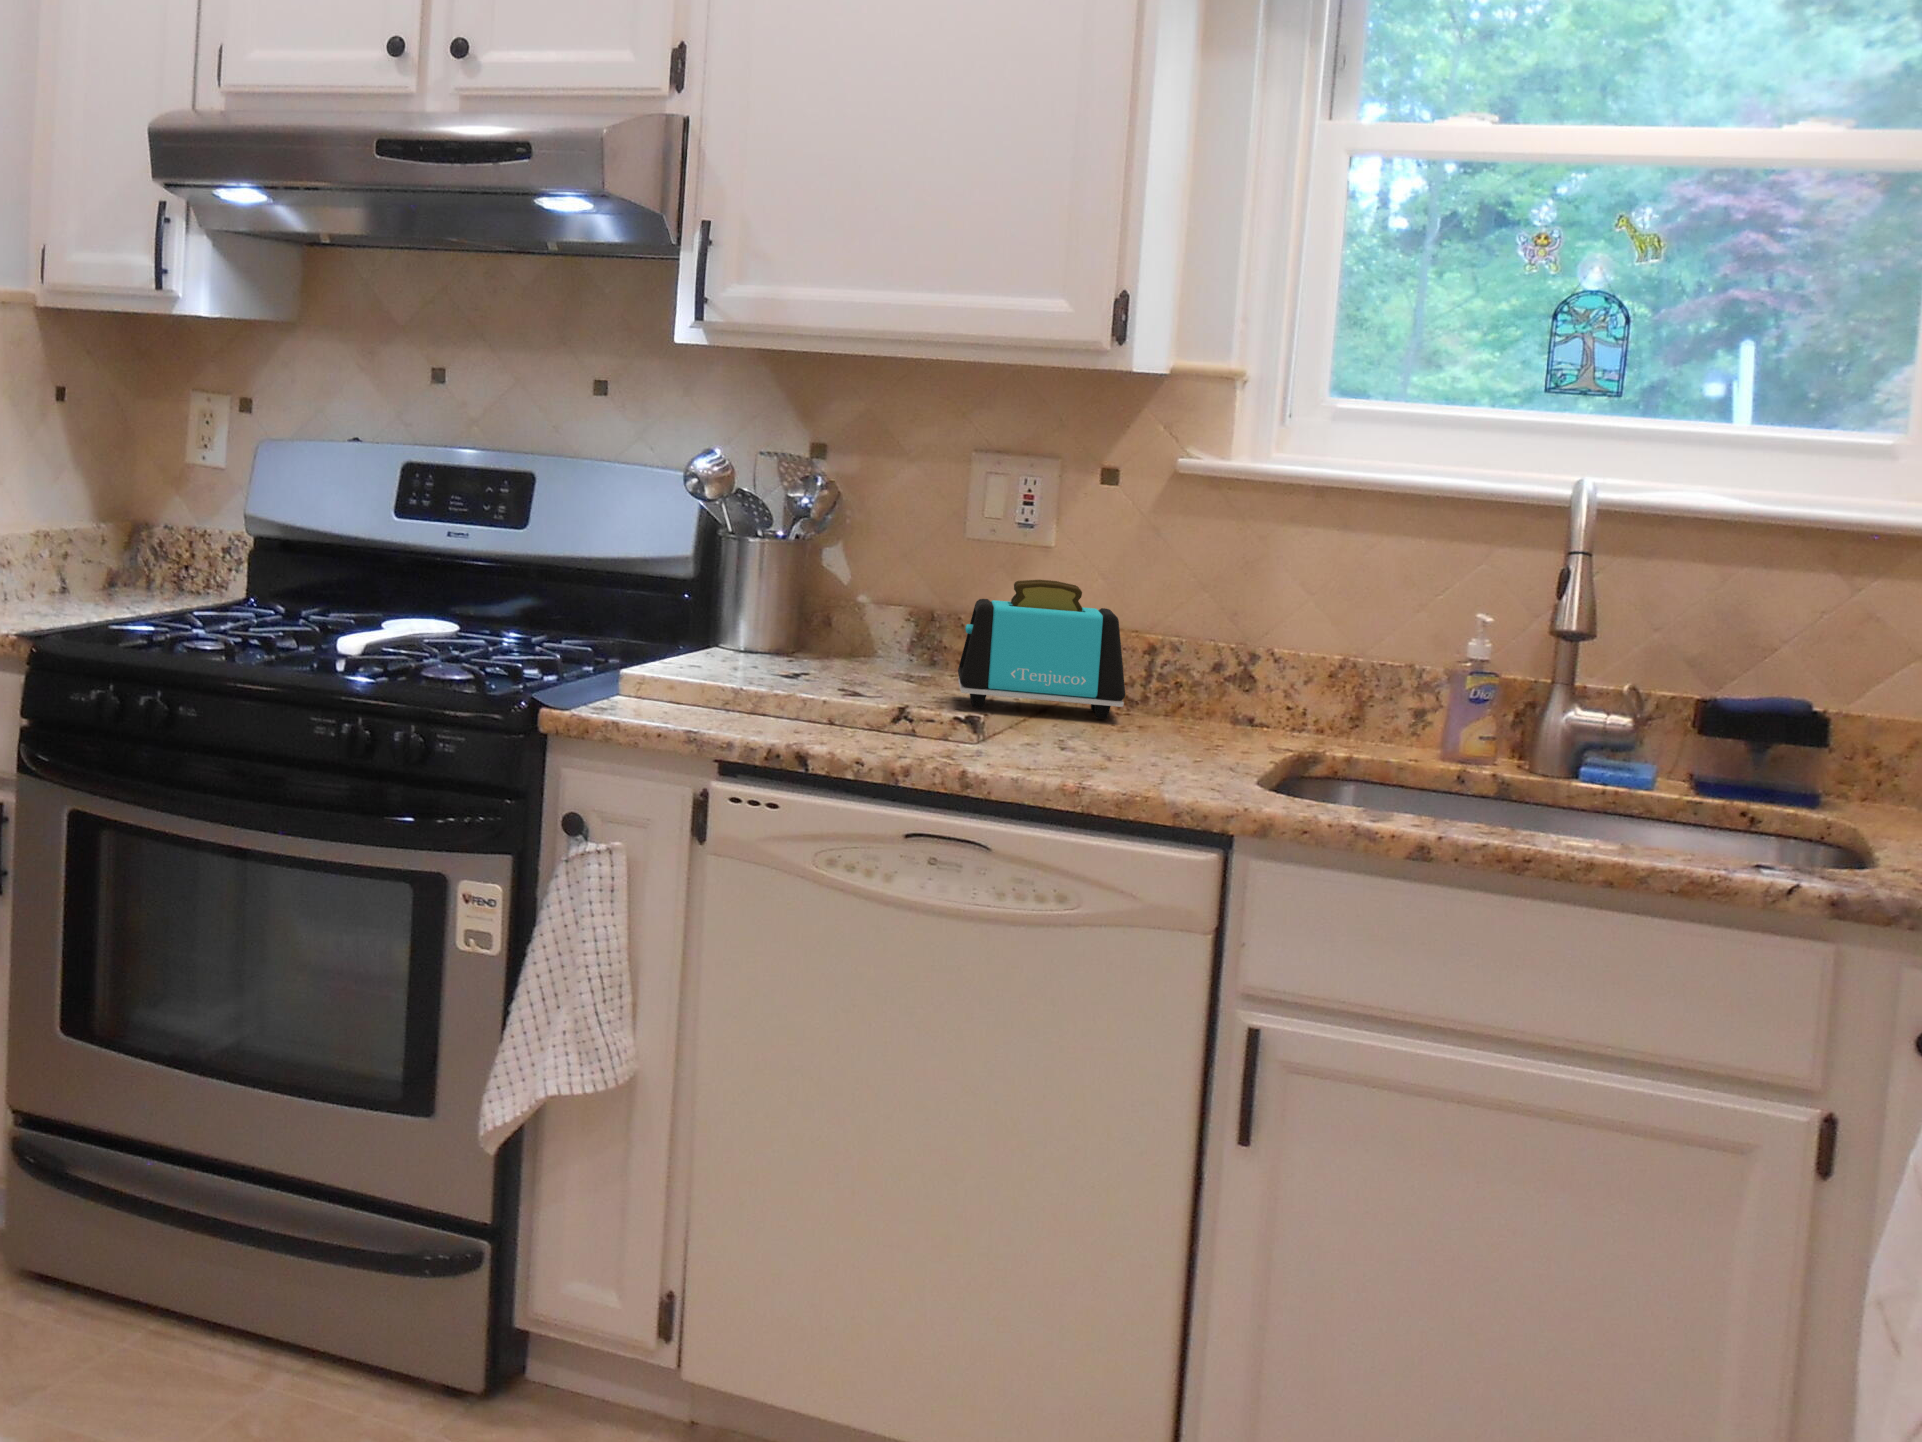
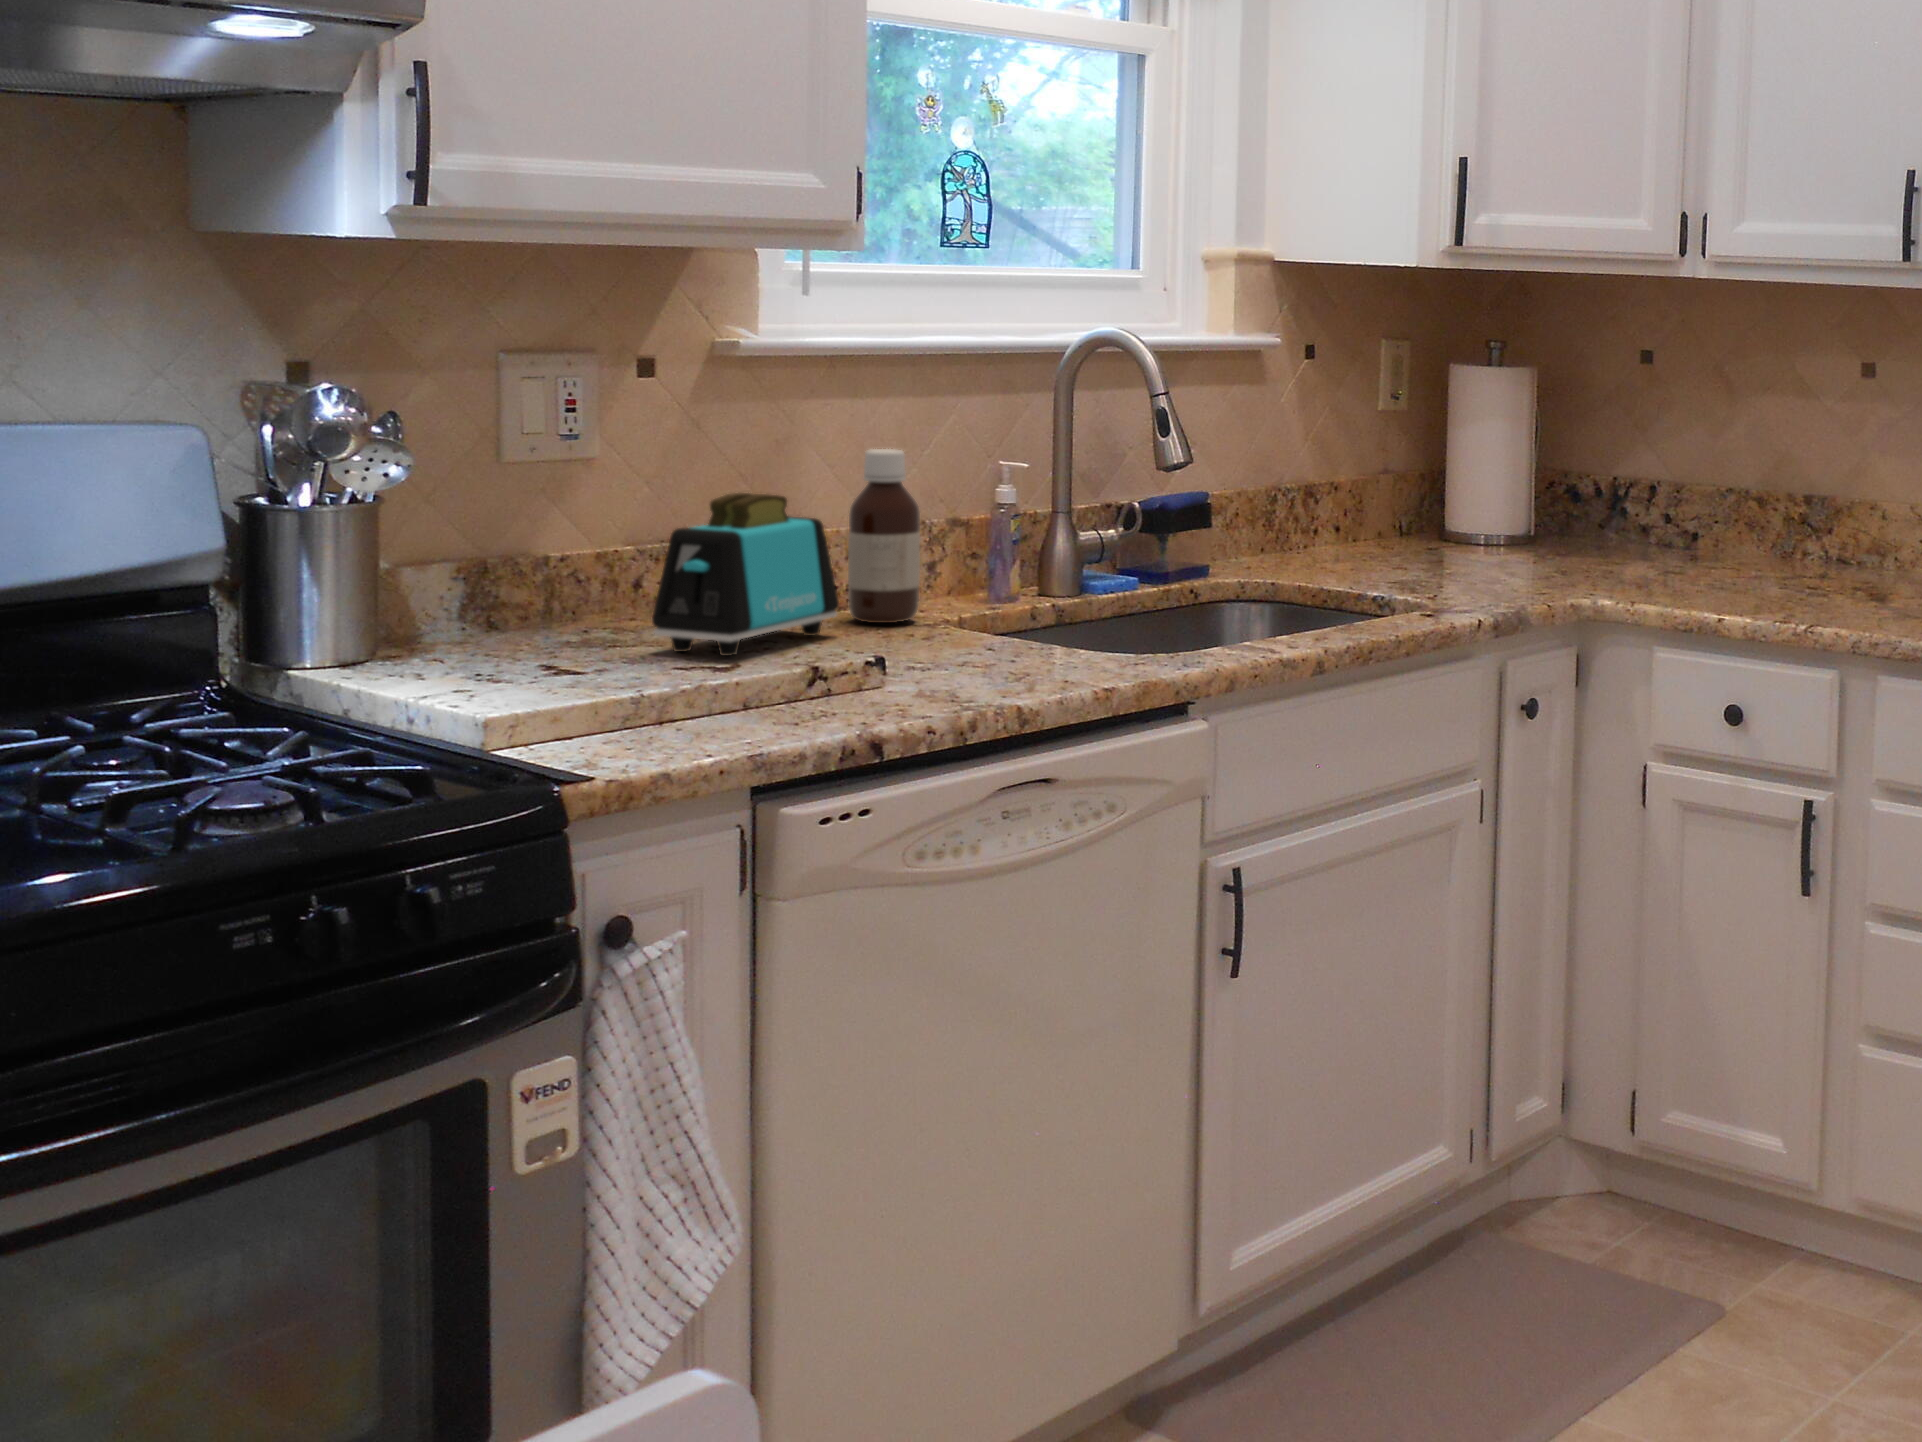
bottle: none [1181,567,1256,733] -> present [848,449,920,623]

